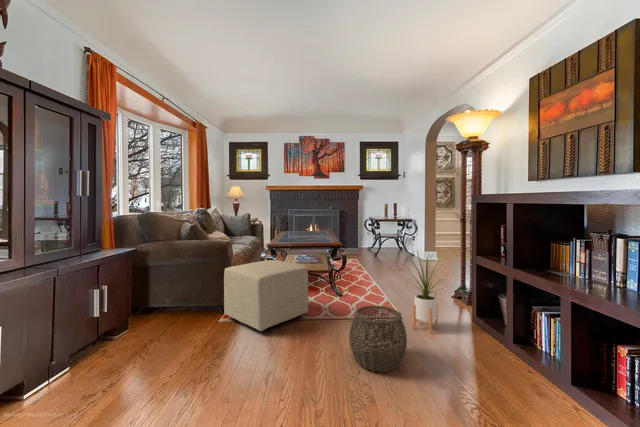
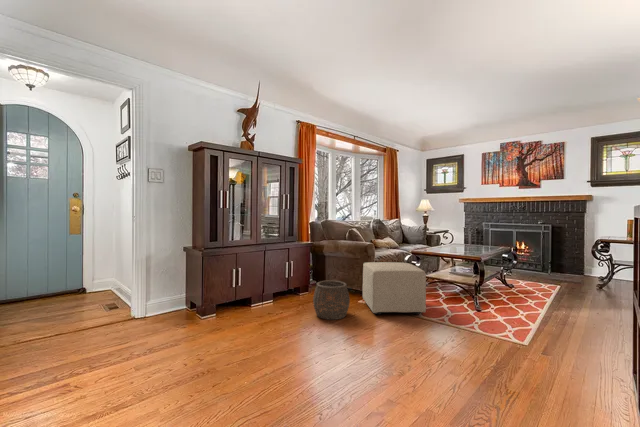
house plant: present [411,251,443,334] -> none [512,261,575,364]
woven basket: present [349,305,407,372] -> present [313,281,350,320]

